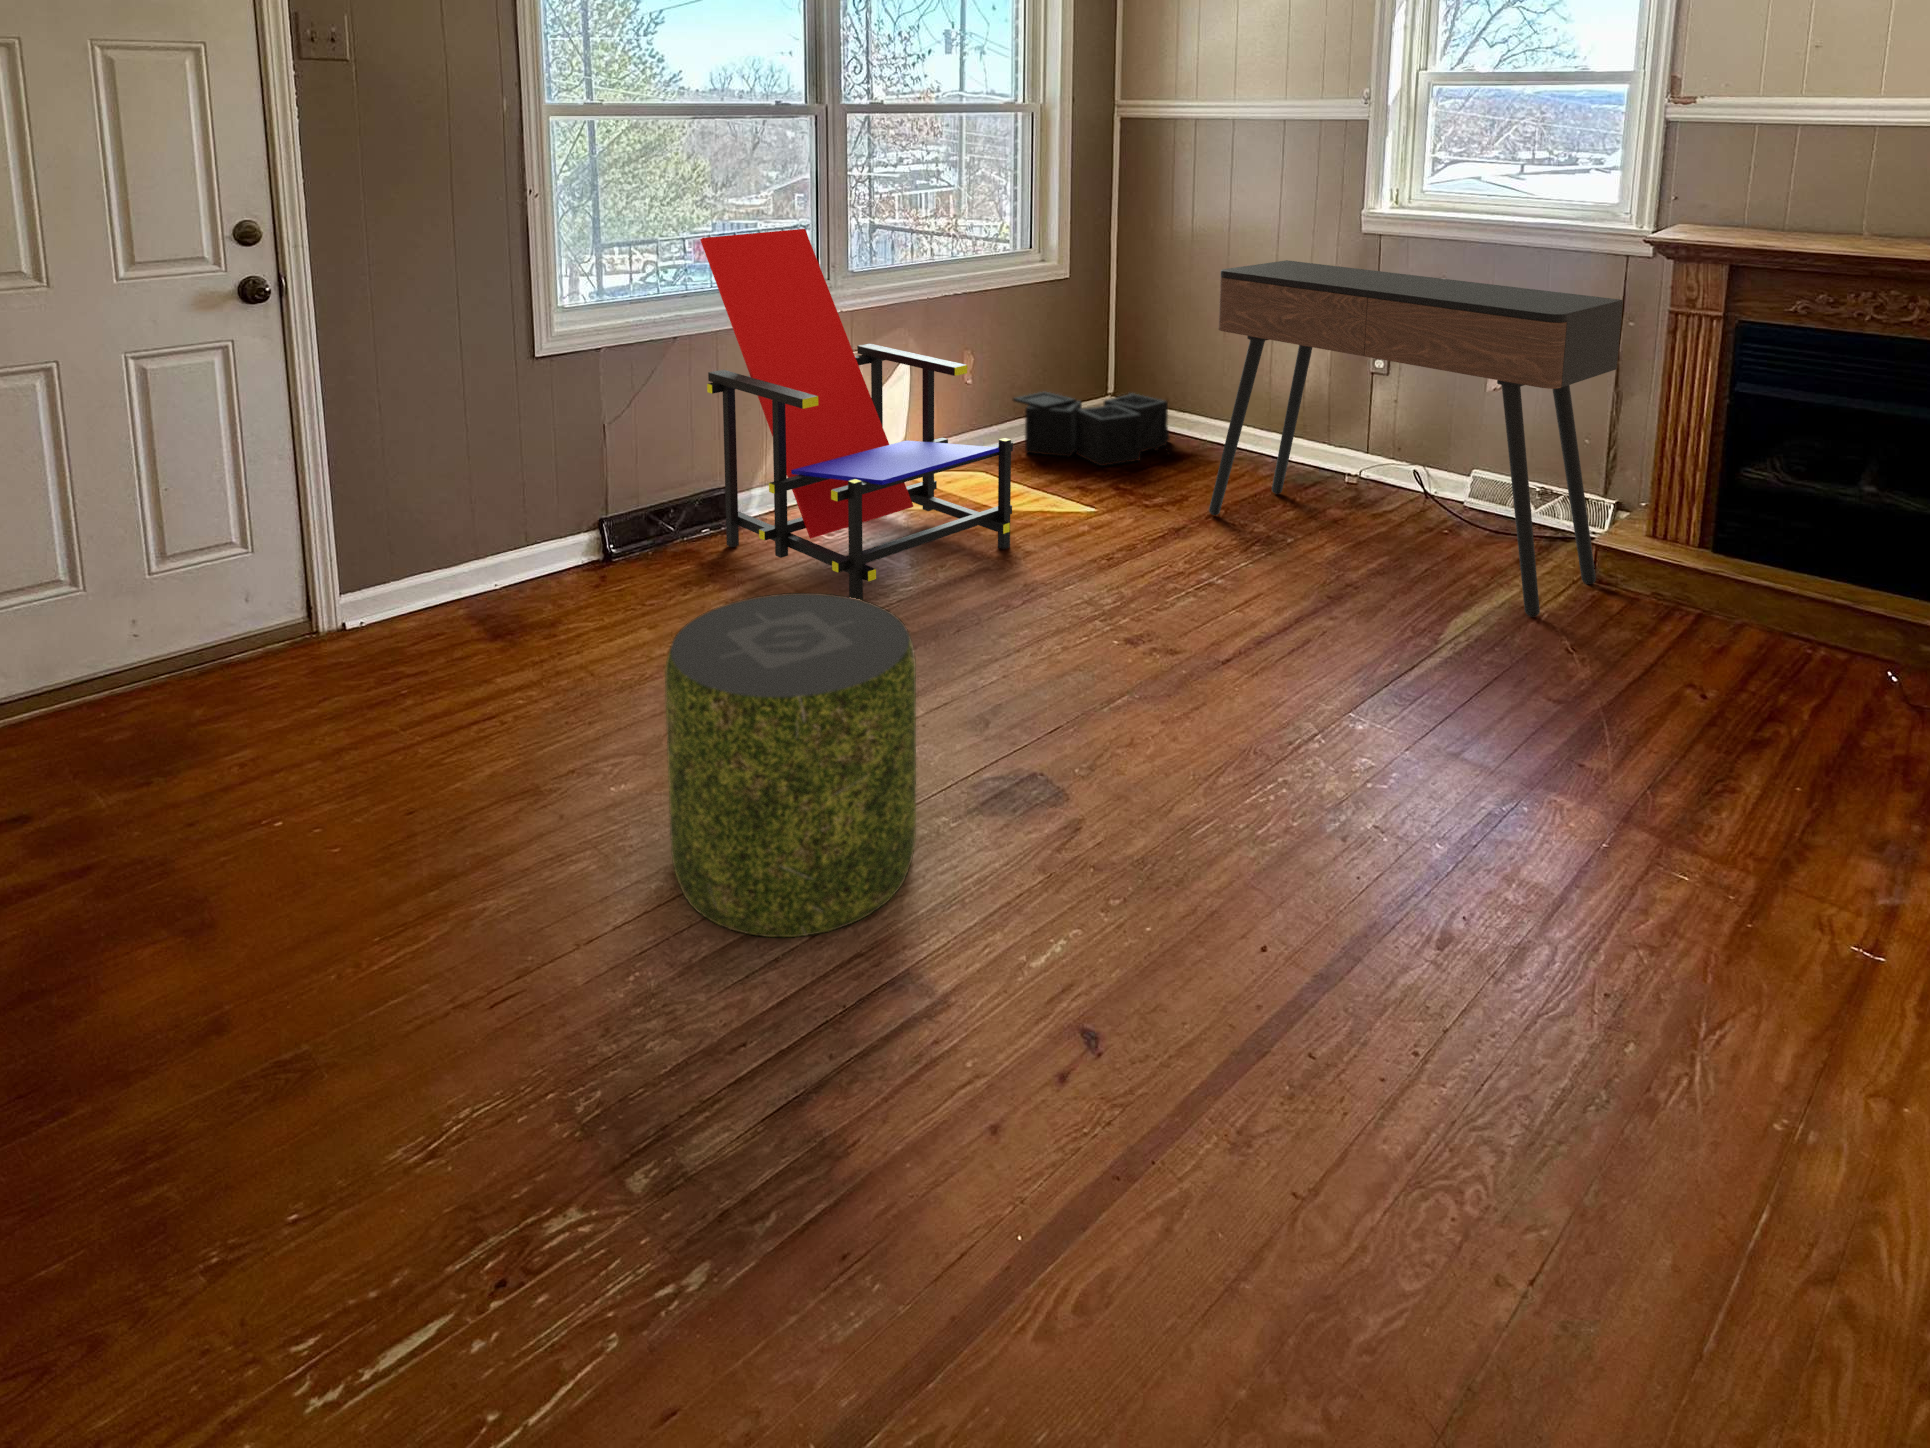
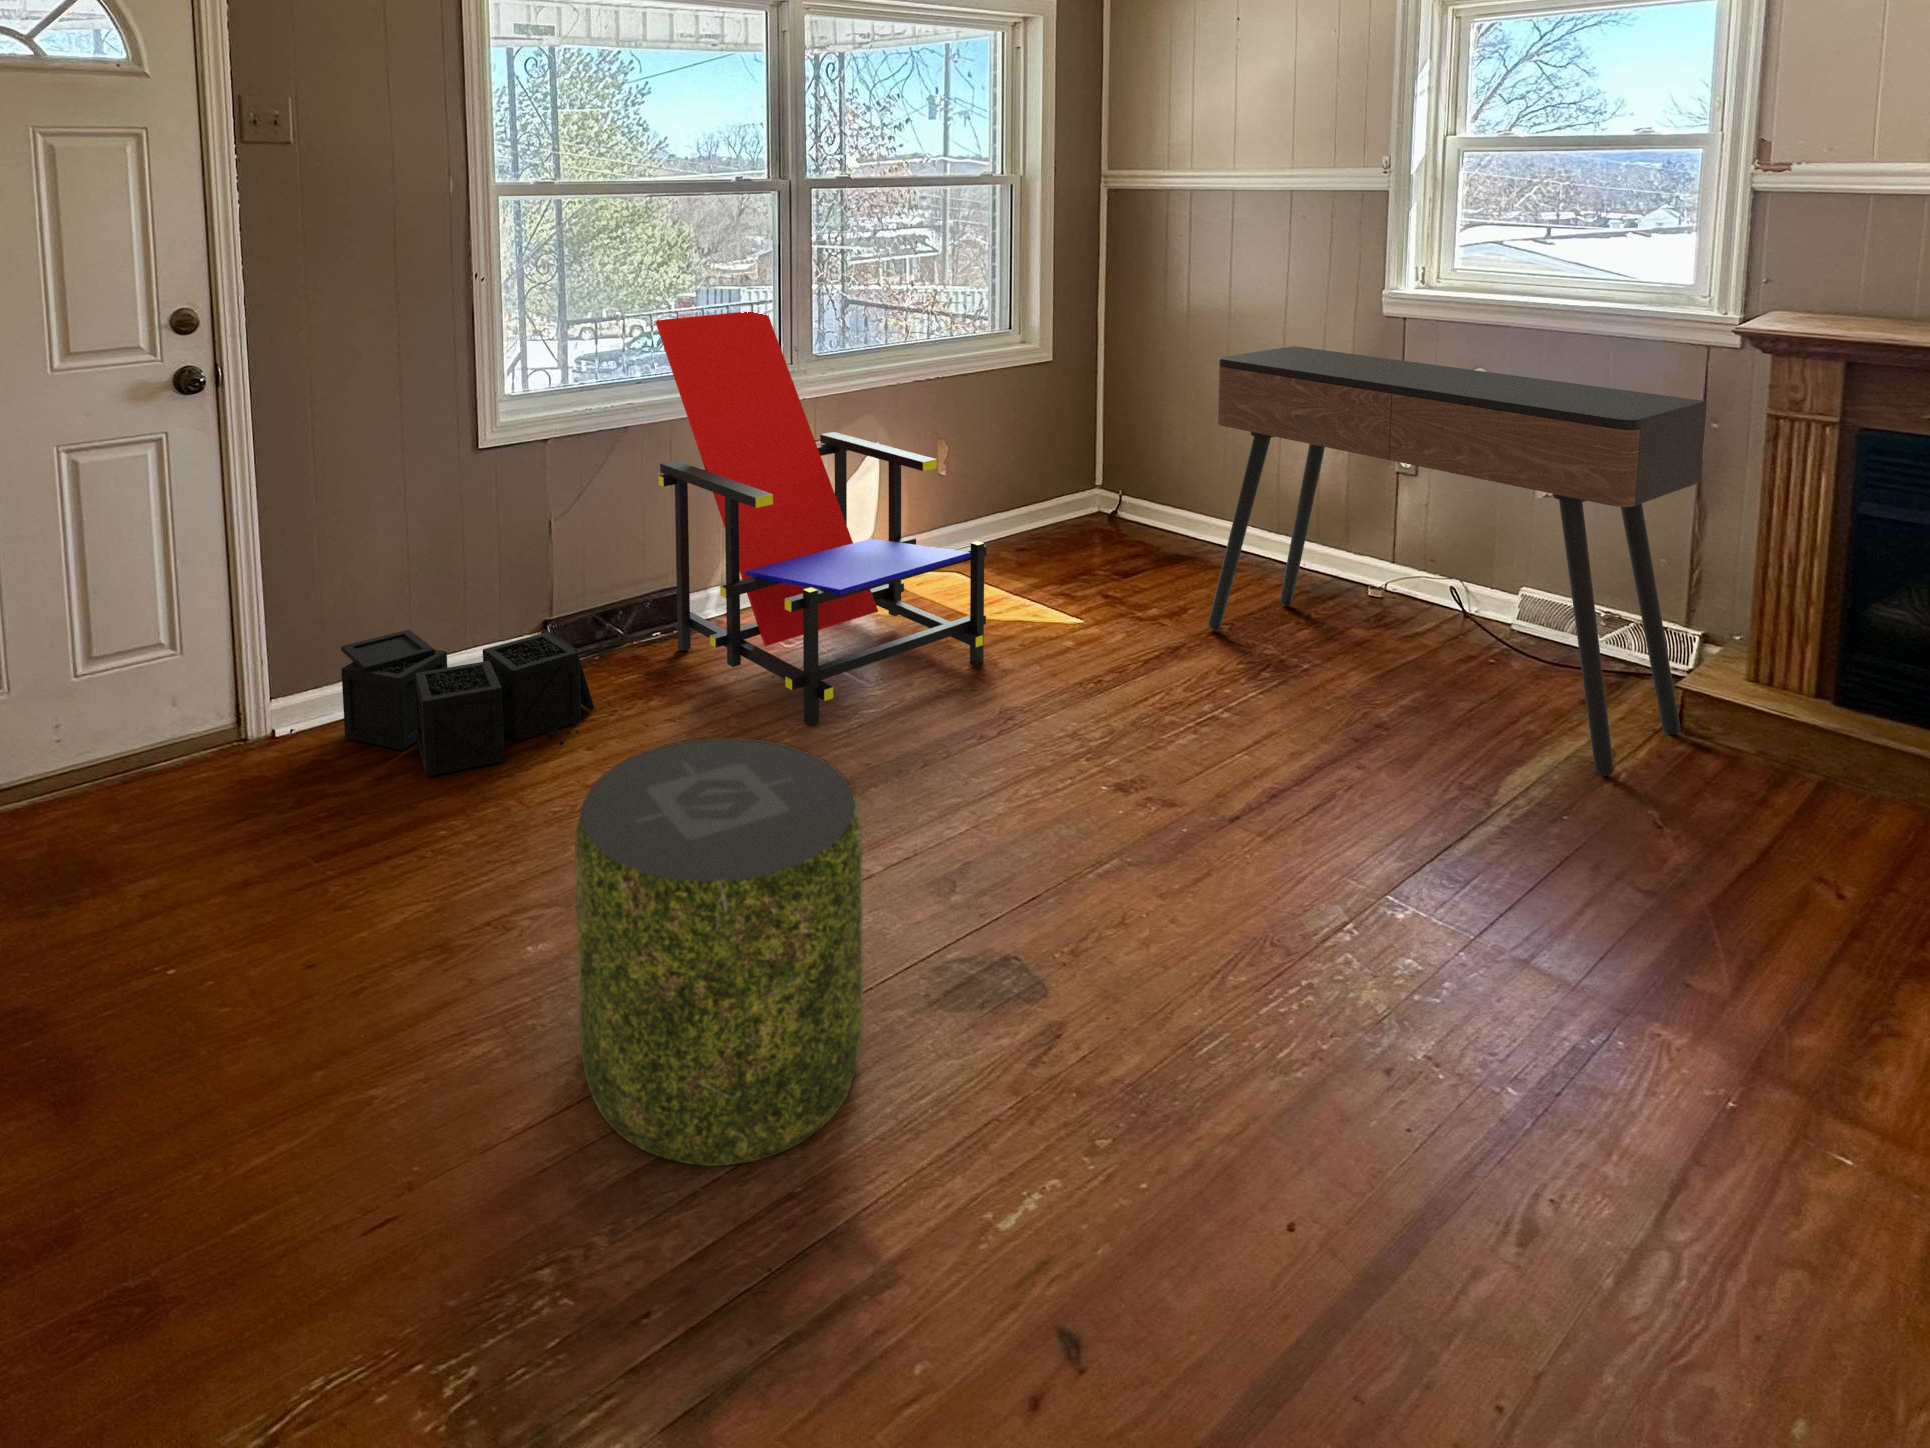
storage bin: present [1013,392,1170,466] -> present [341,629,595,776]

